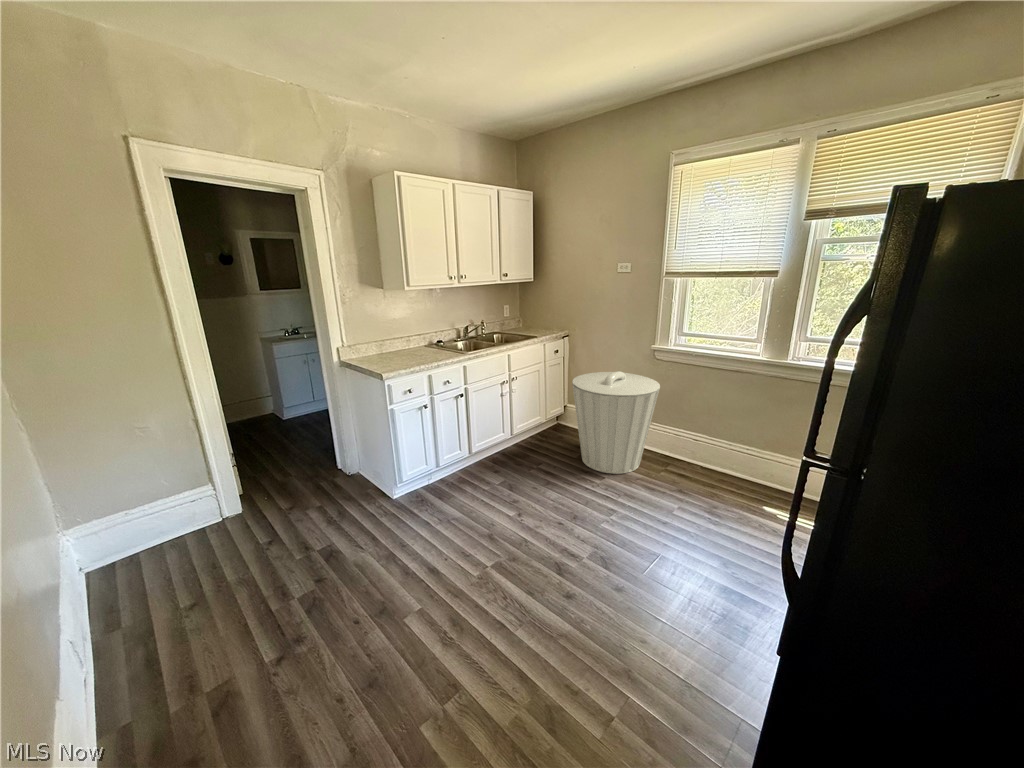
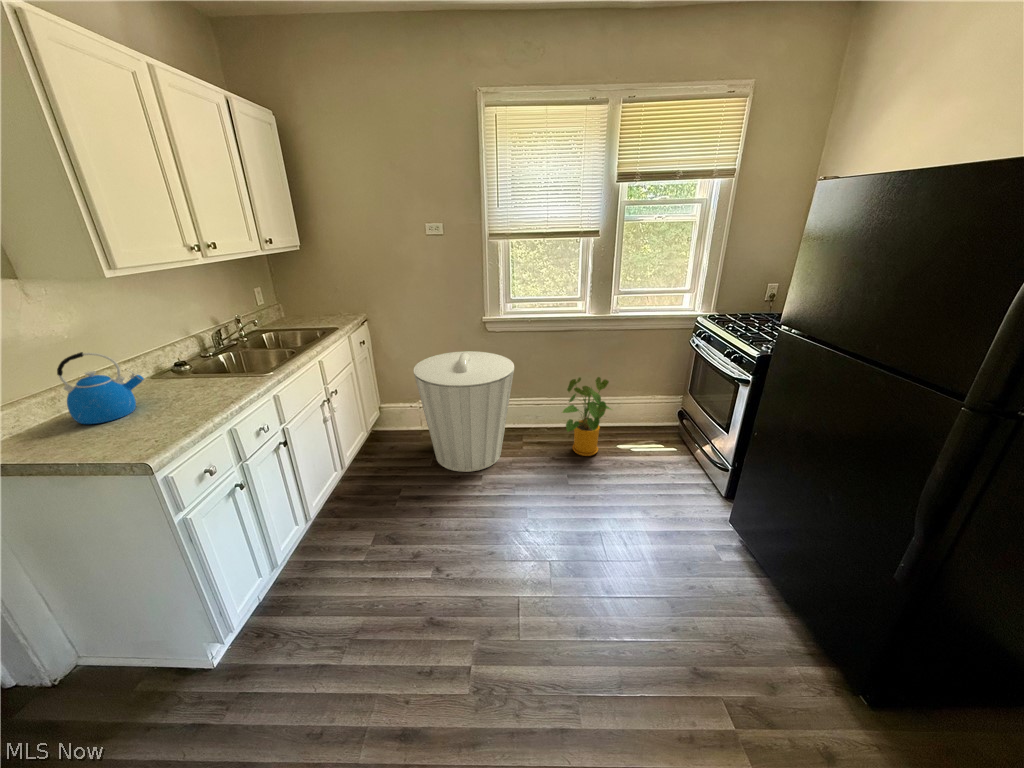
kettle: none [379,323,409,358] -> present [57,352,144,424]
house plant: none [691,419,768,502] -> present [563,377,611,456]

